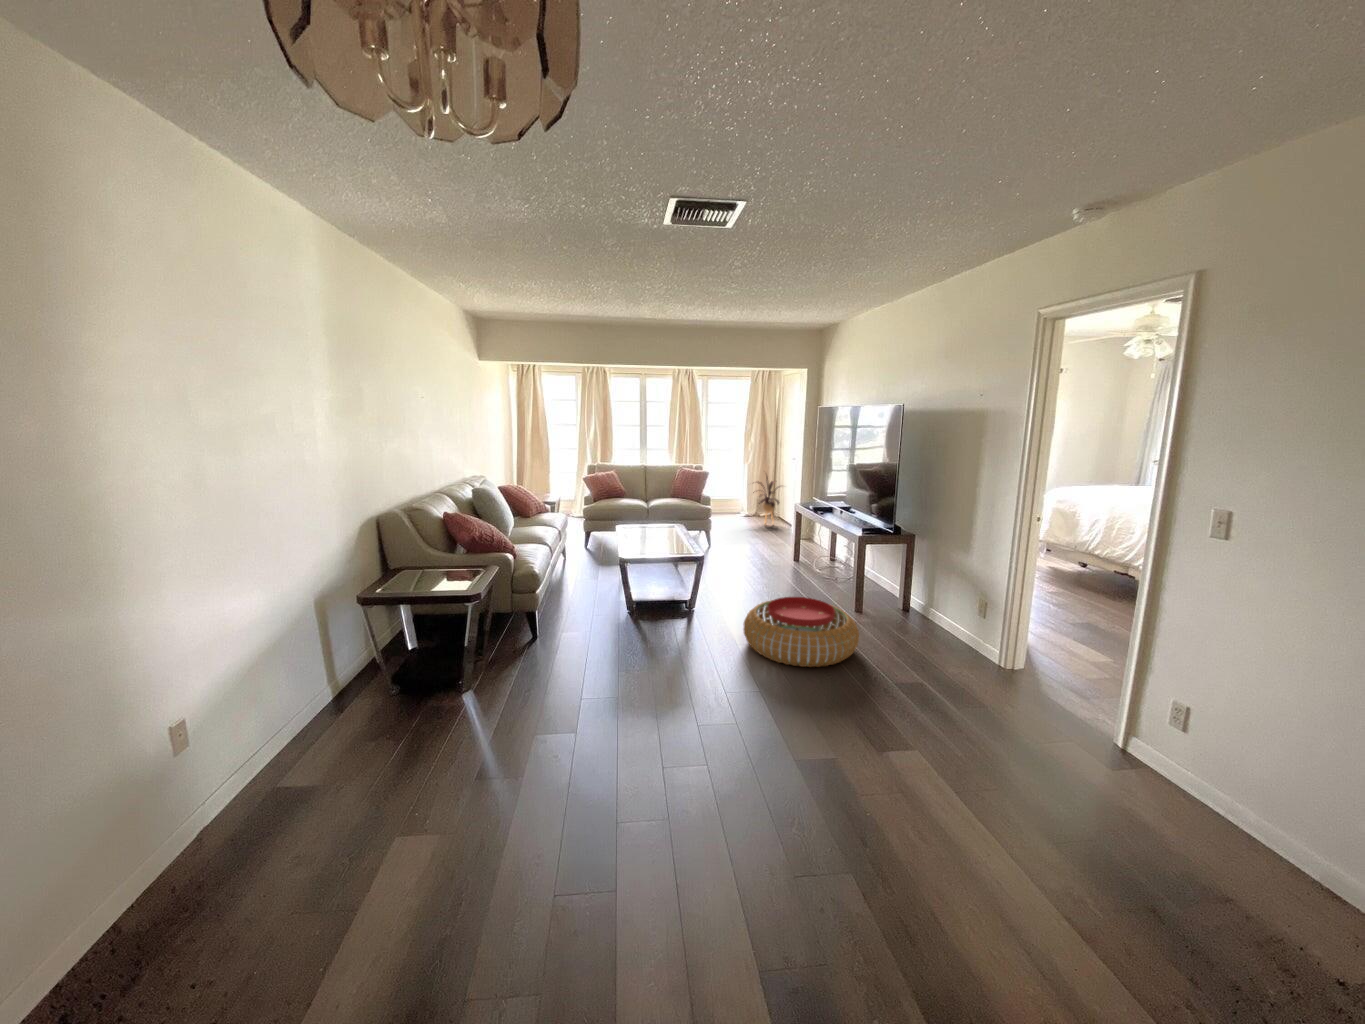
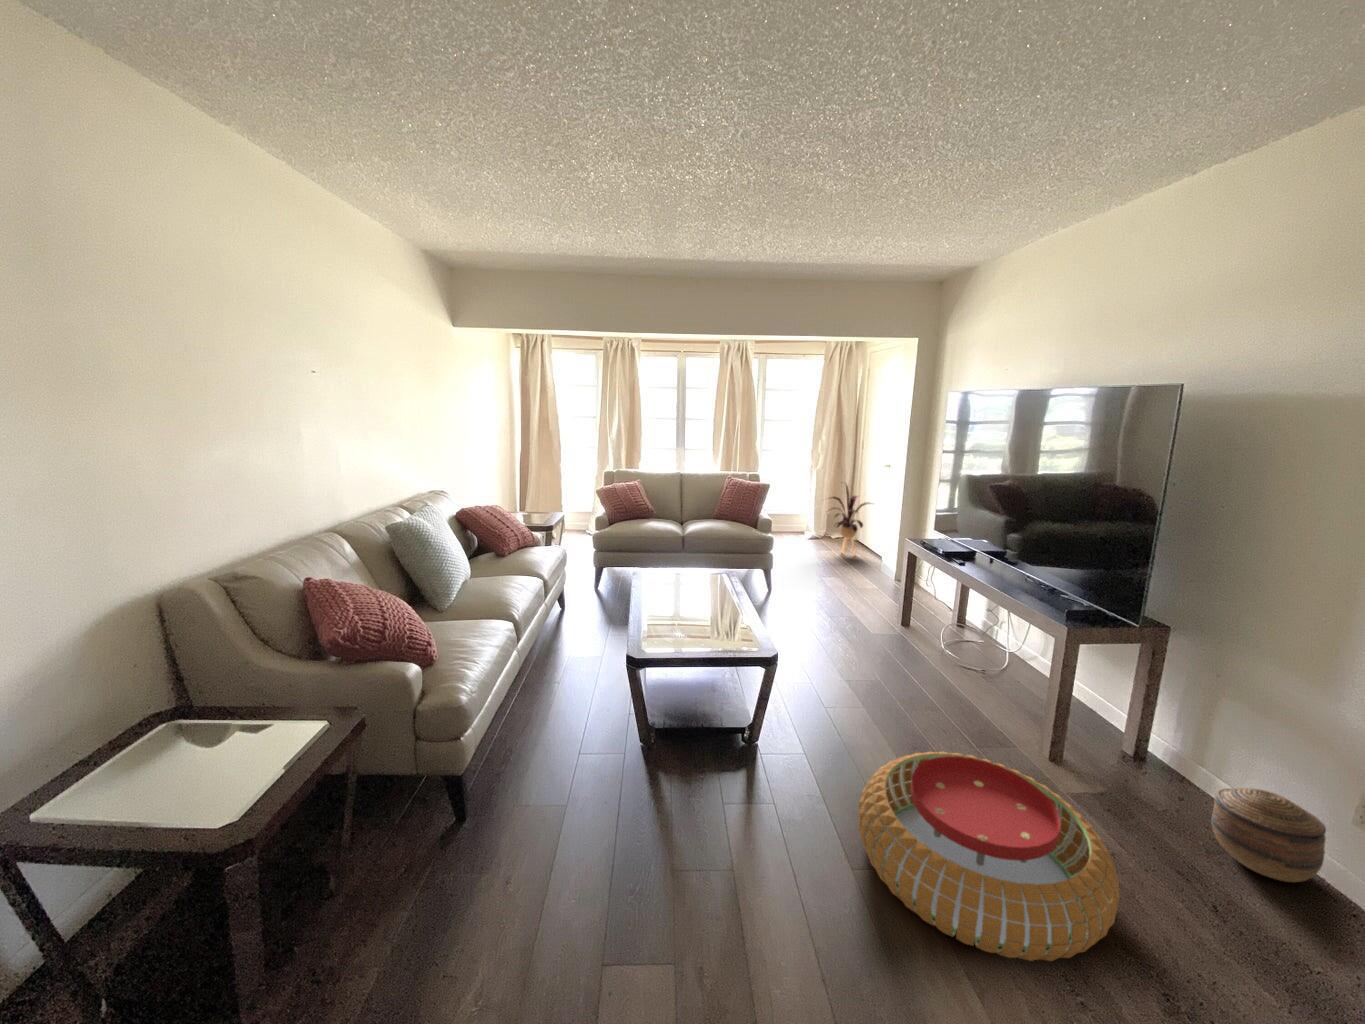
basket: none [920,605,963,644] -> present [1211,788,1326,882]

